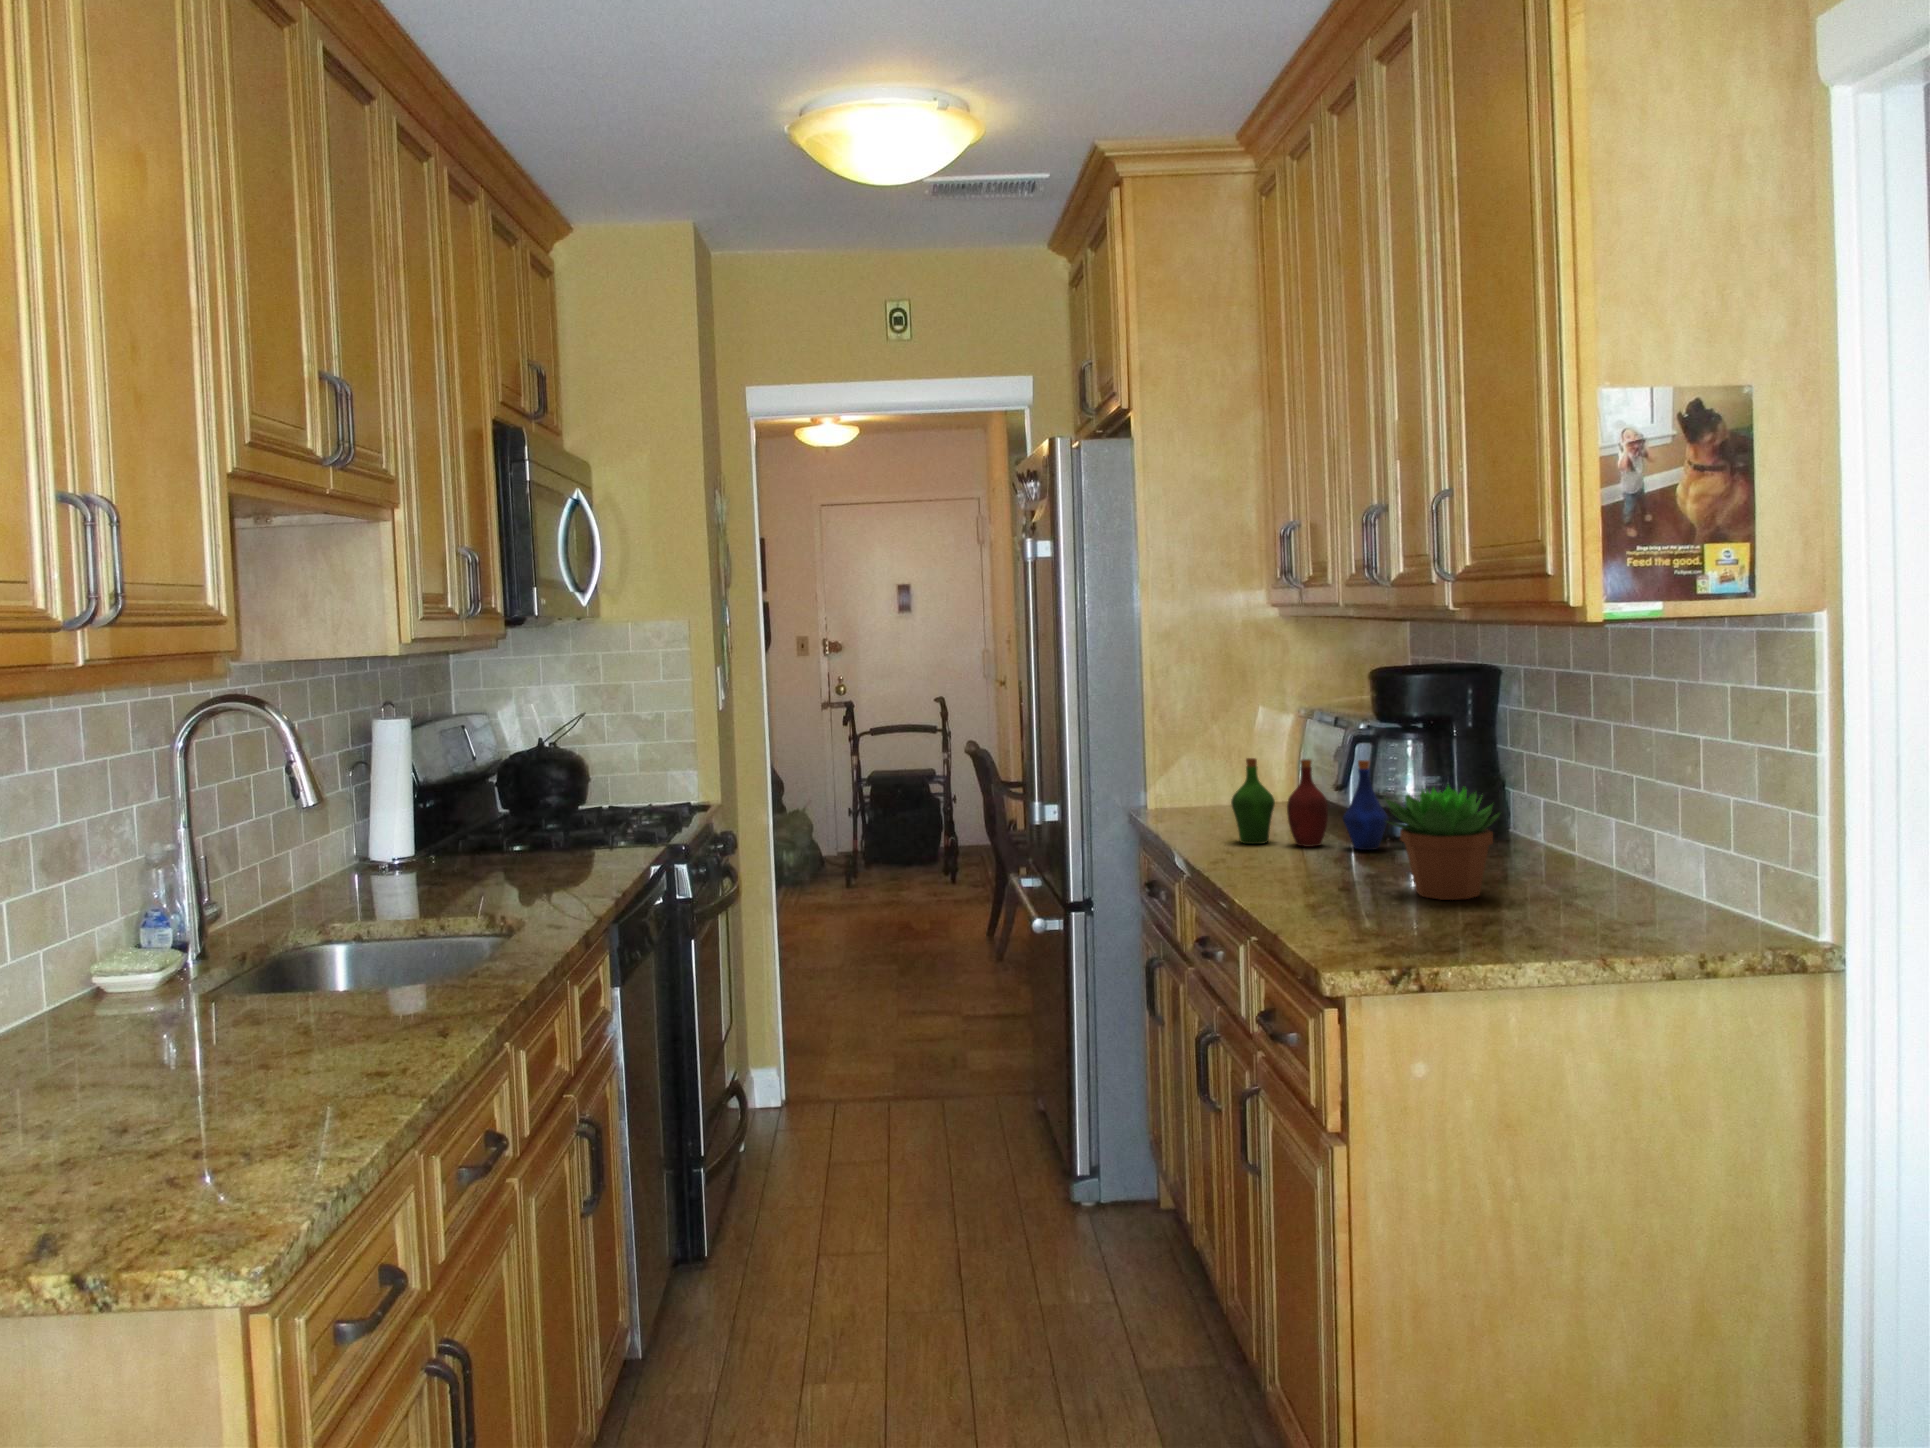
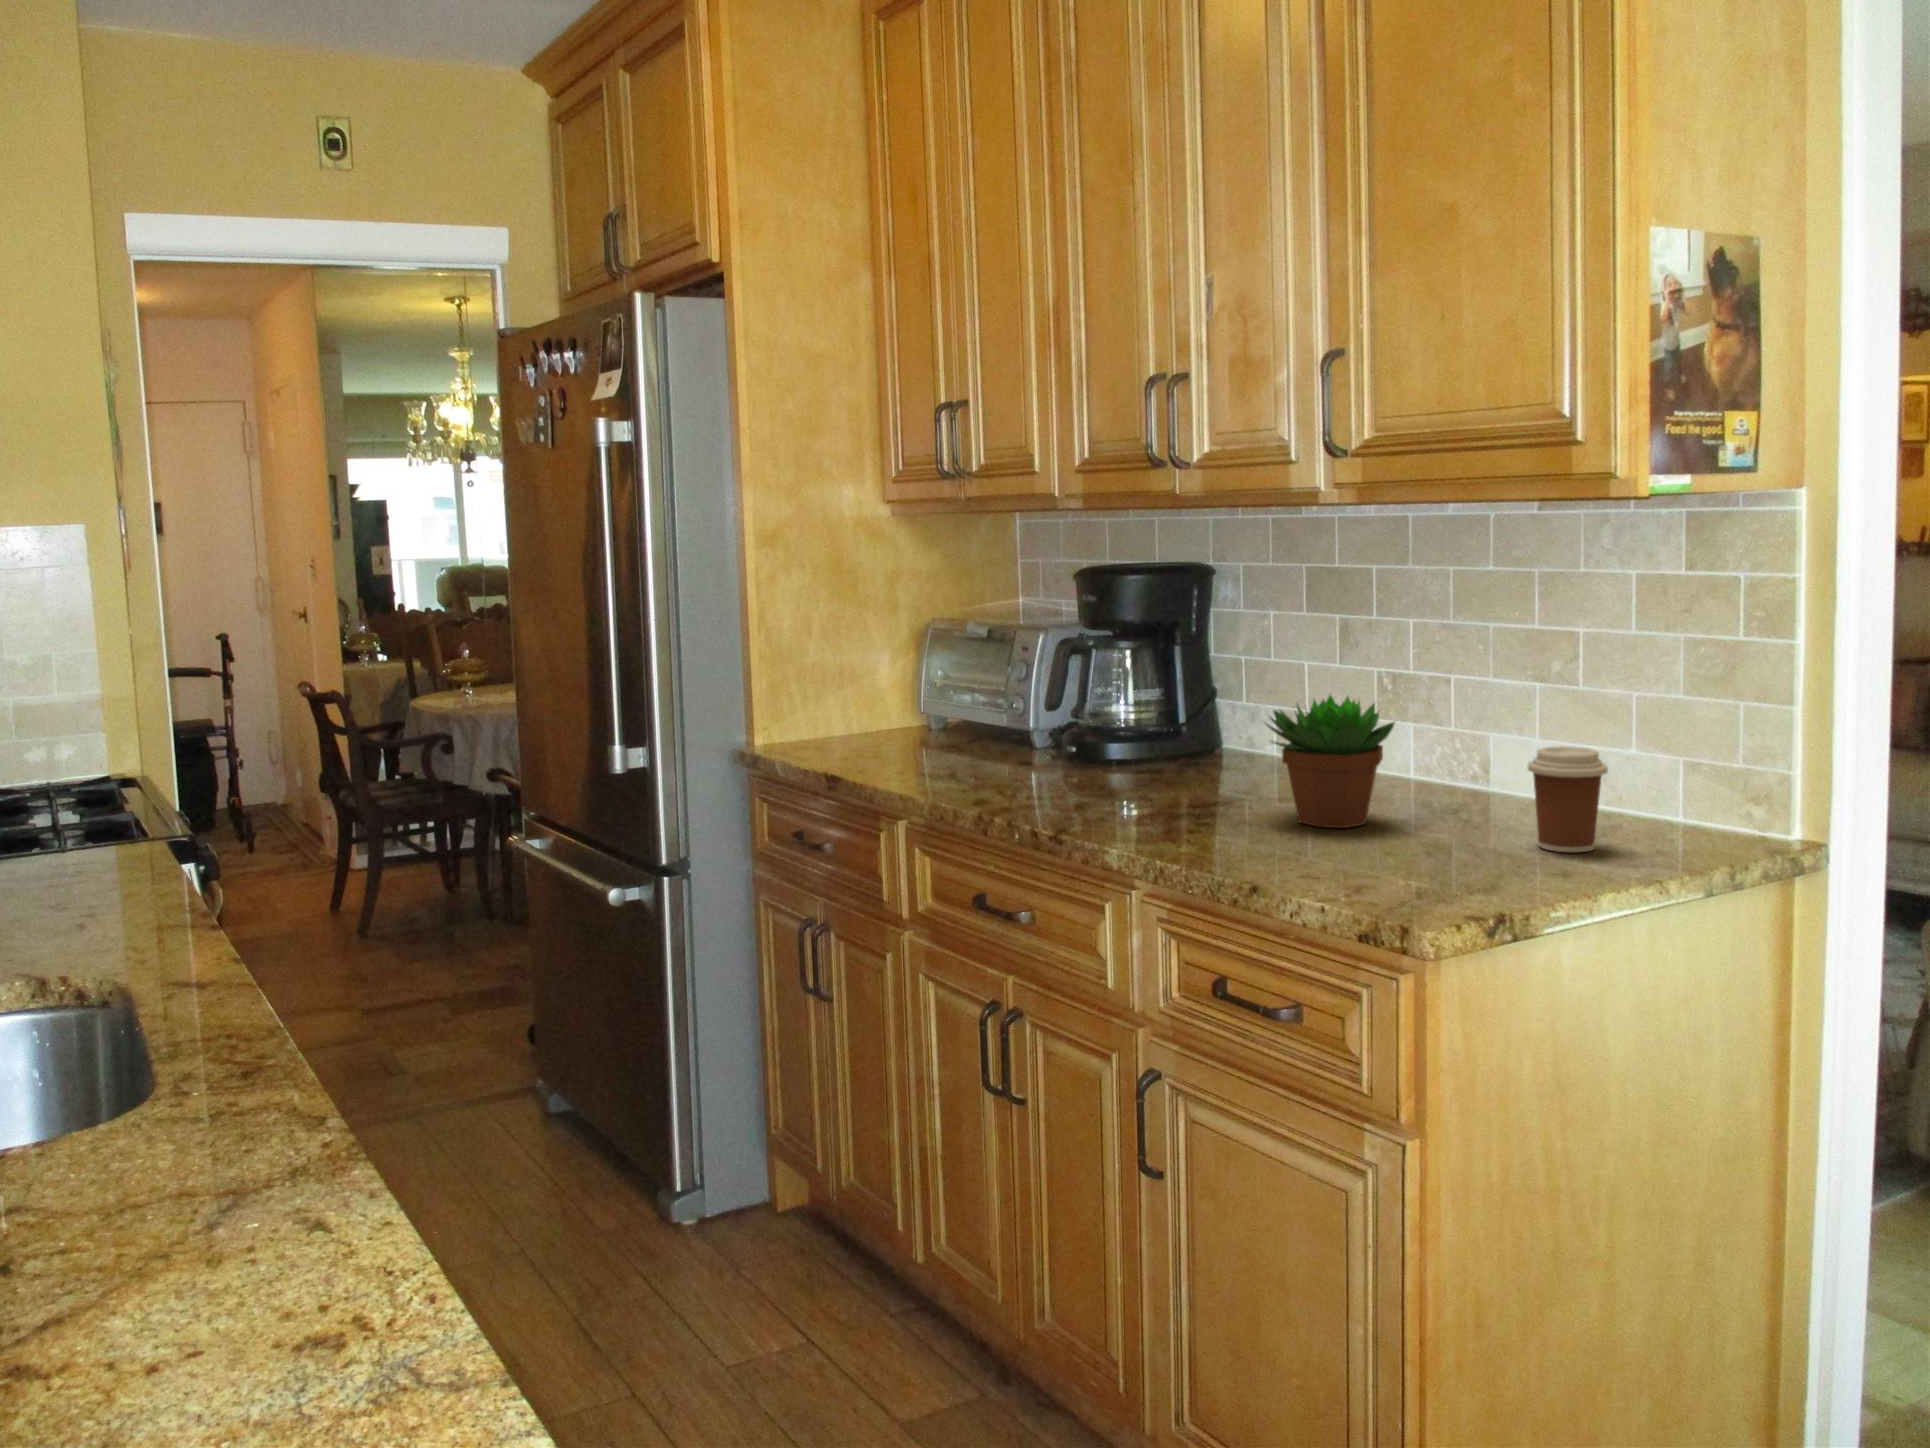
bottle: present [1231,758,1389,850] -> none [969,674,1158,783]
coffee cup: none [1563,841,1637,937] -> present [1528,746,1608,852]

